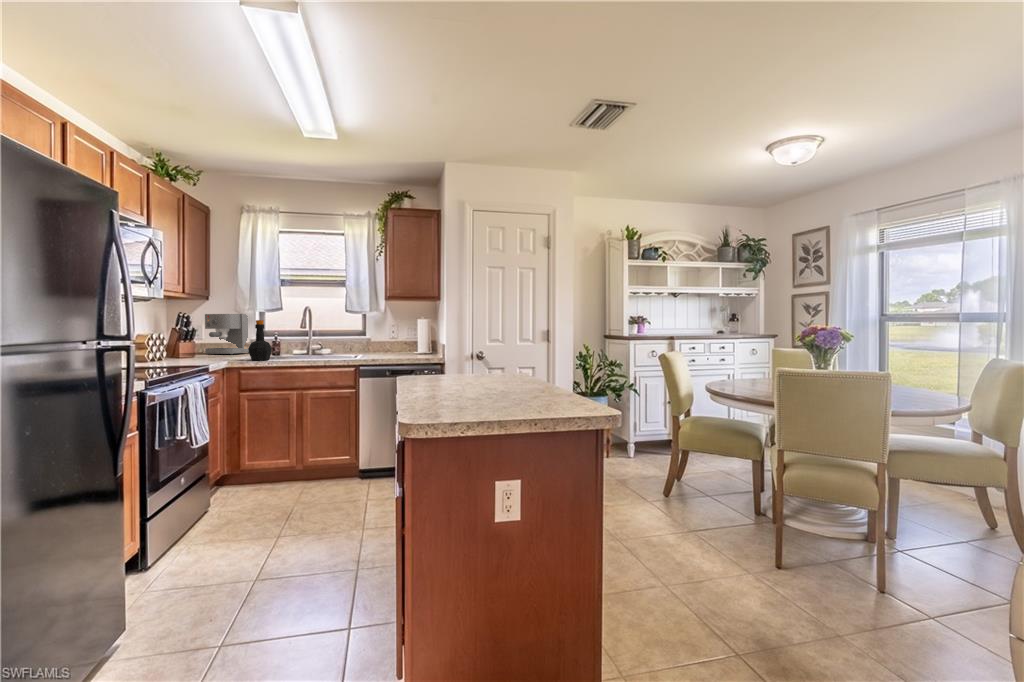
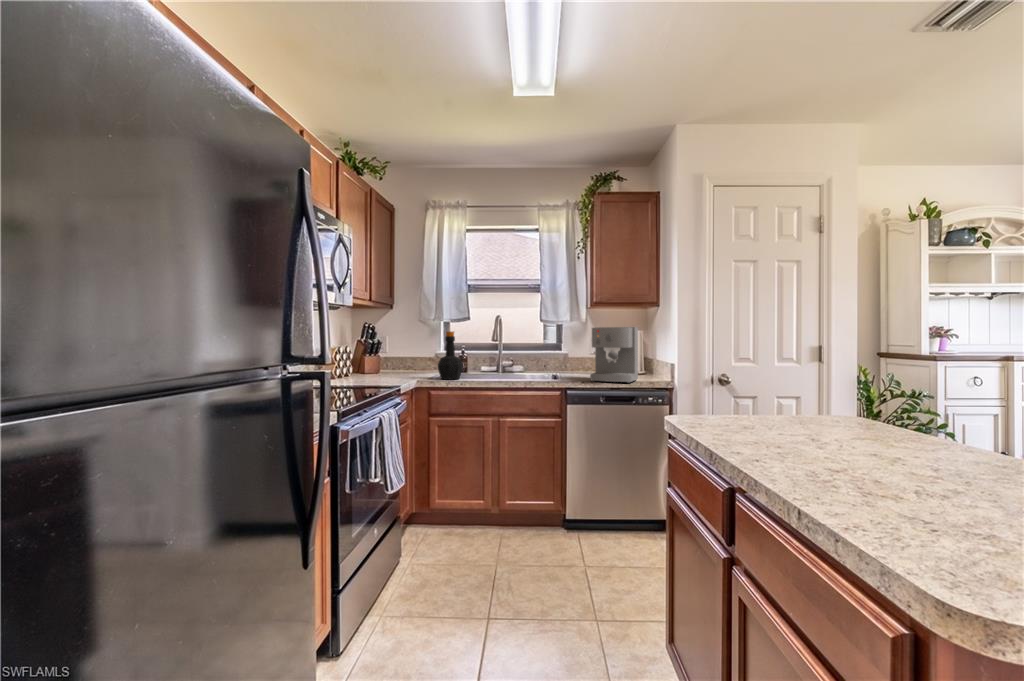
coffee maker: present [205,314,249,355] -> present [590,327,638,383]

